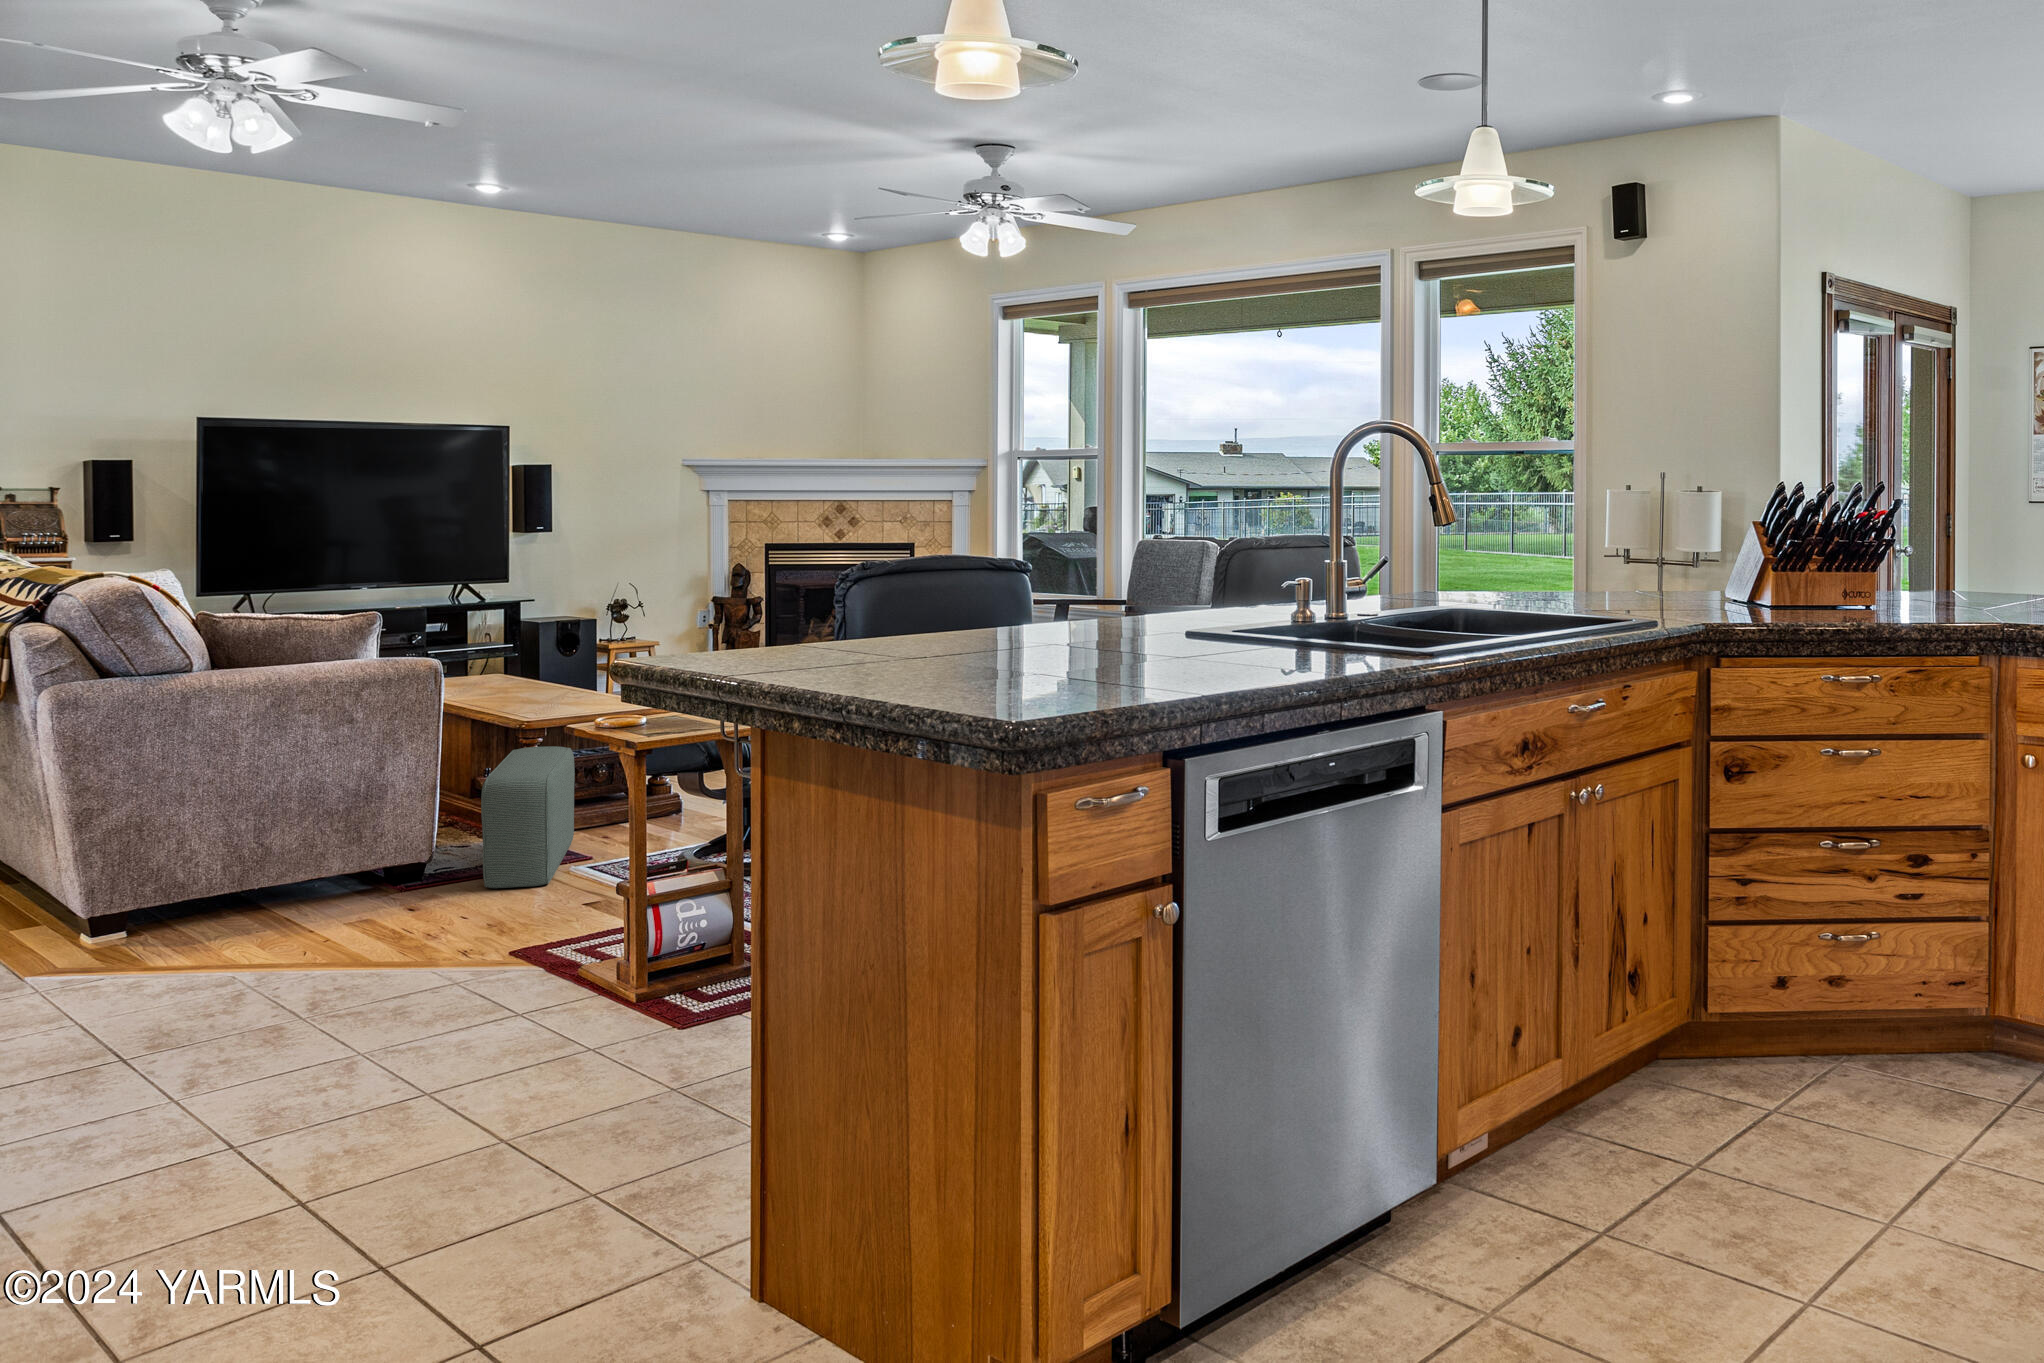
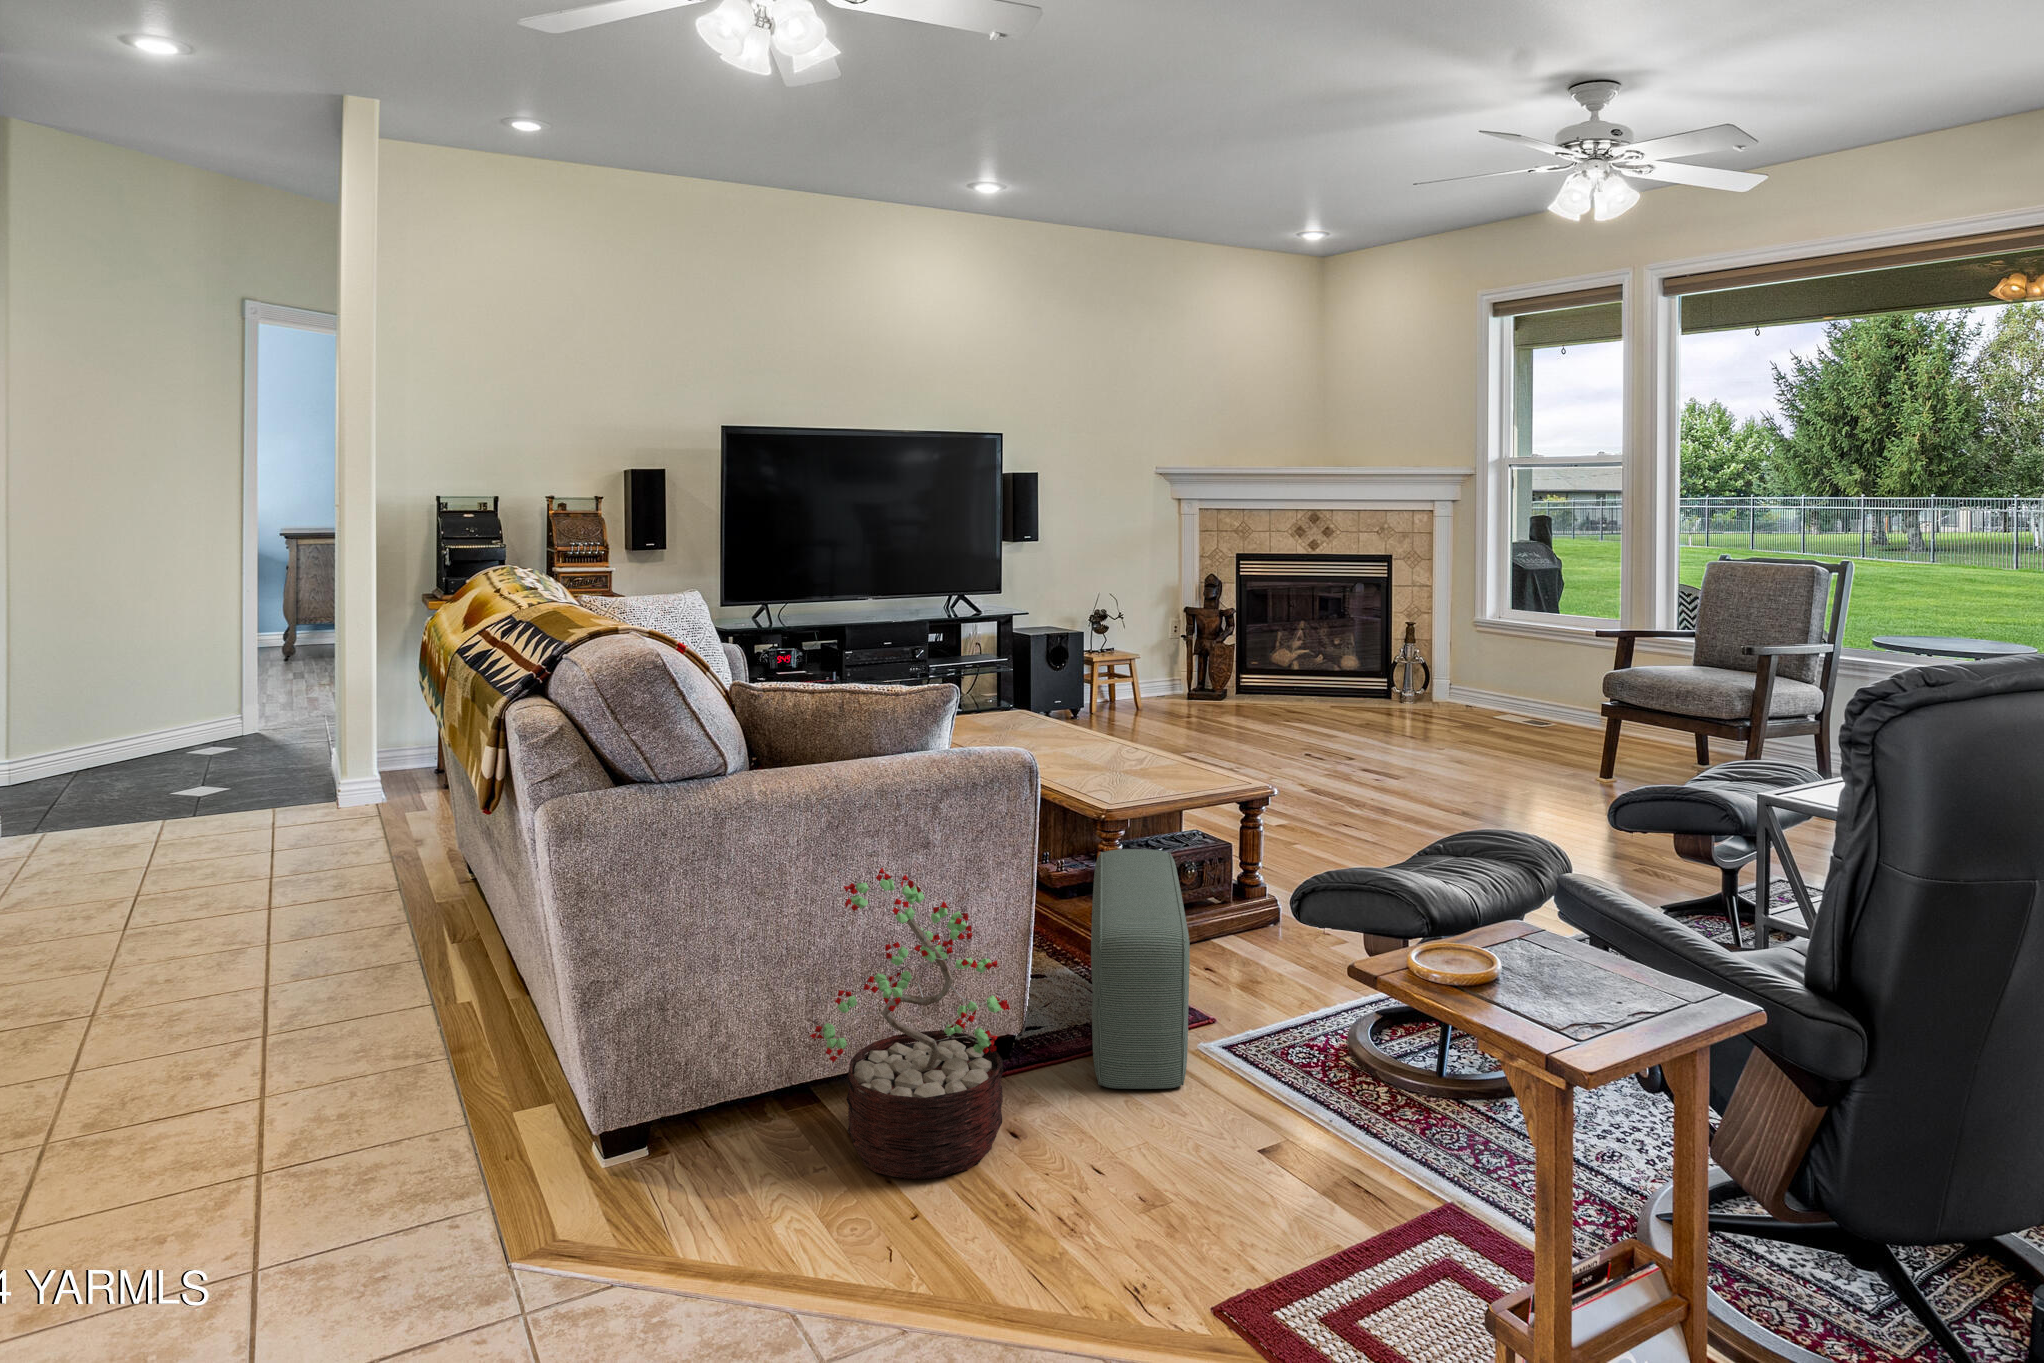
decorative plant: none [256,733,407,929] -> present [810,868,1010,1179]

